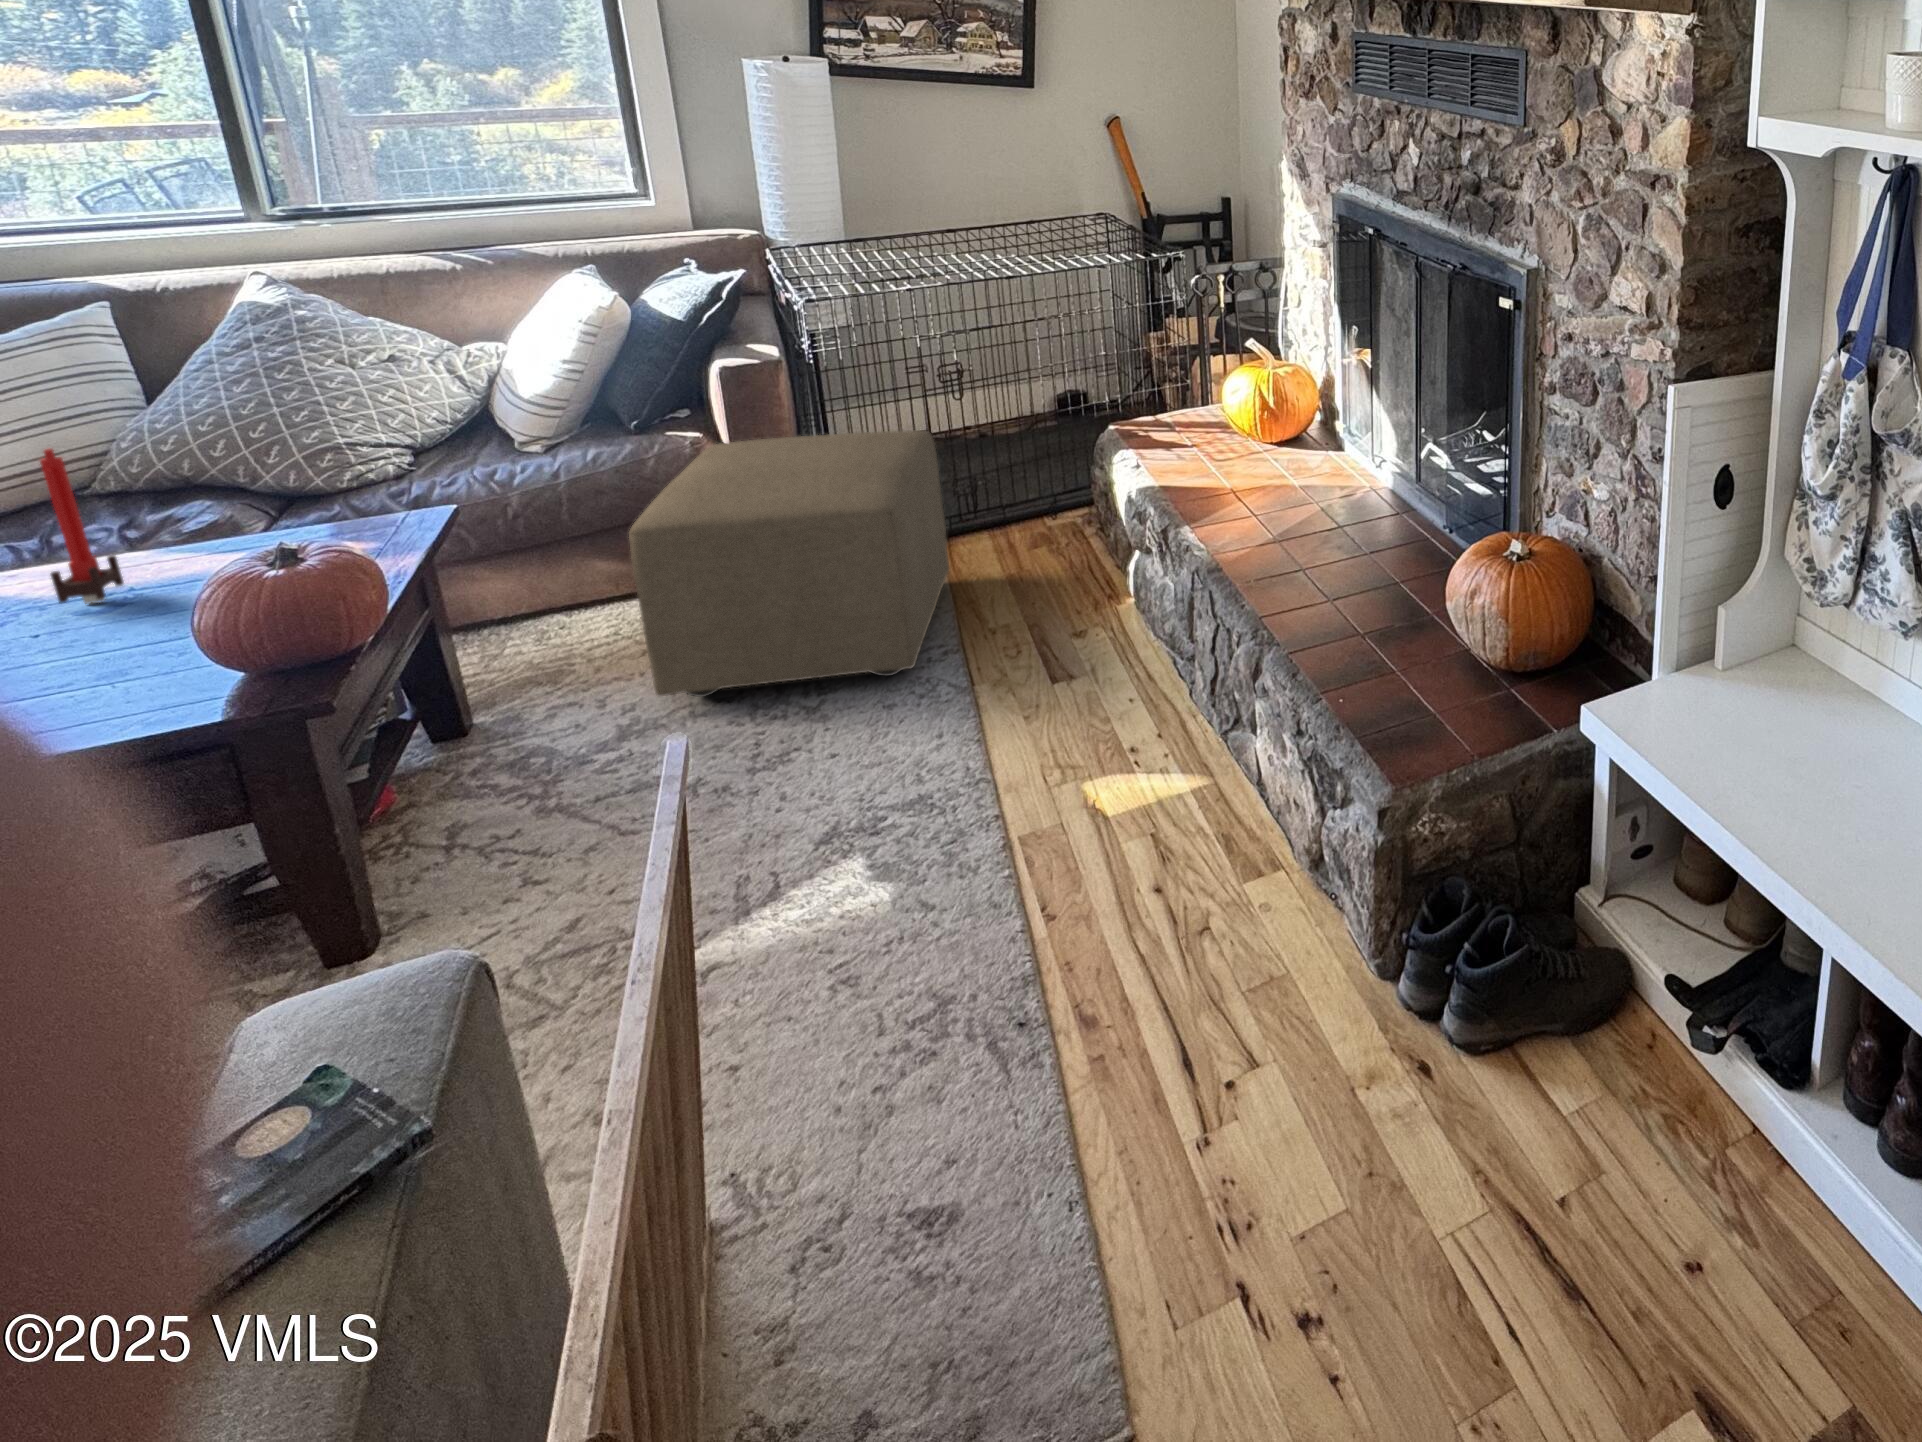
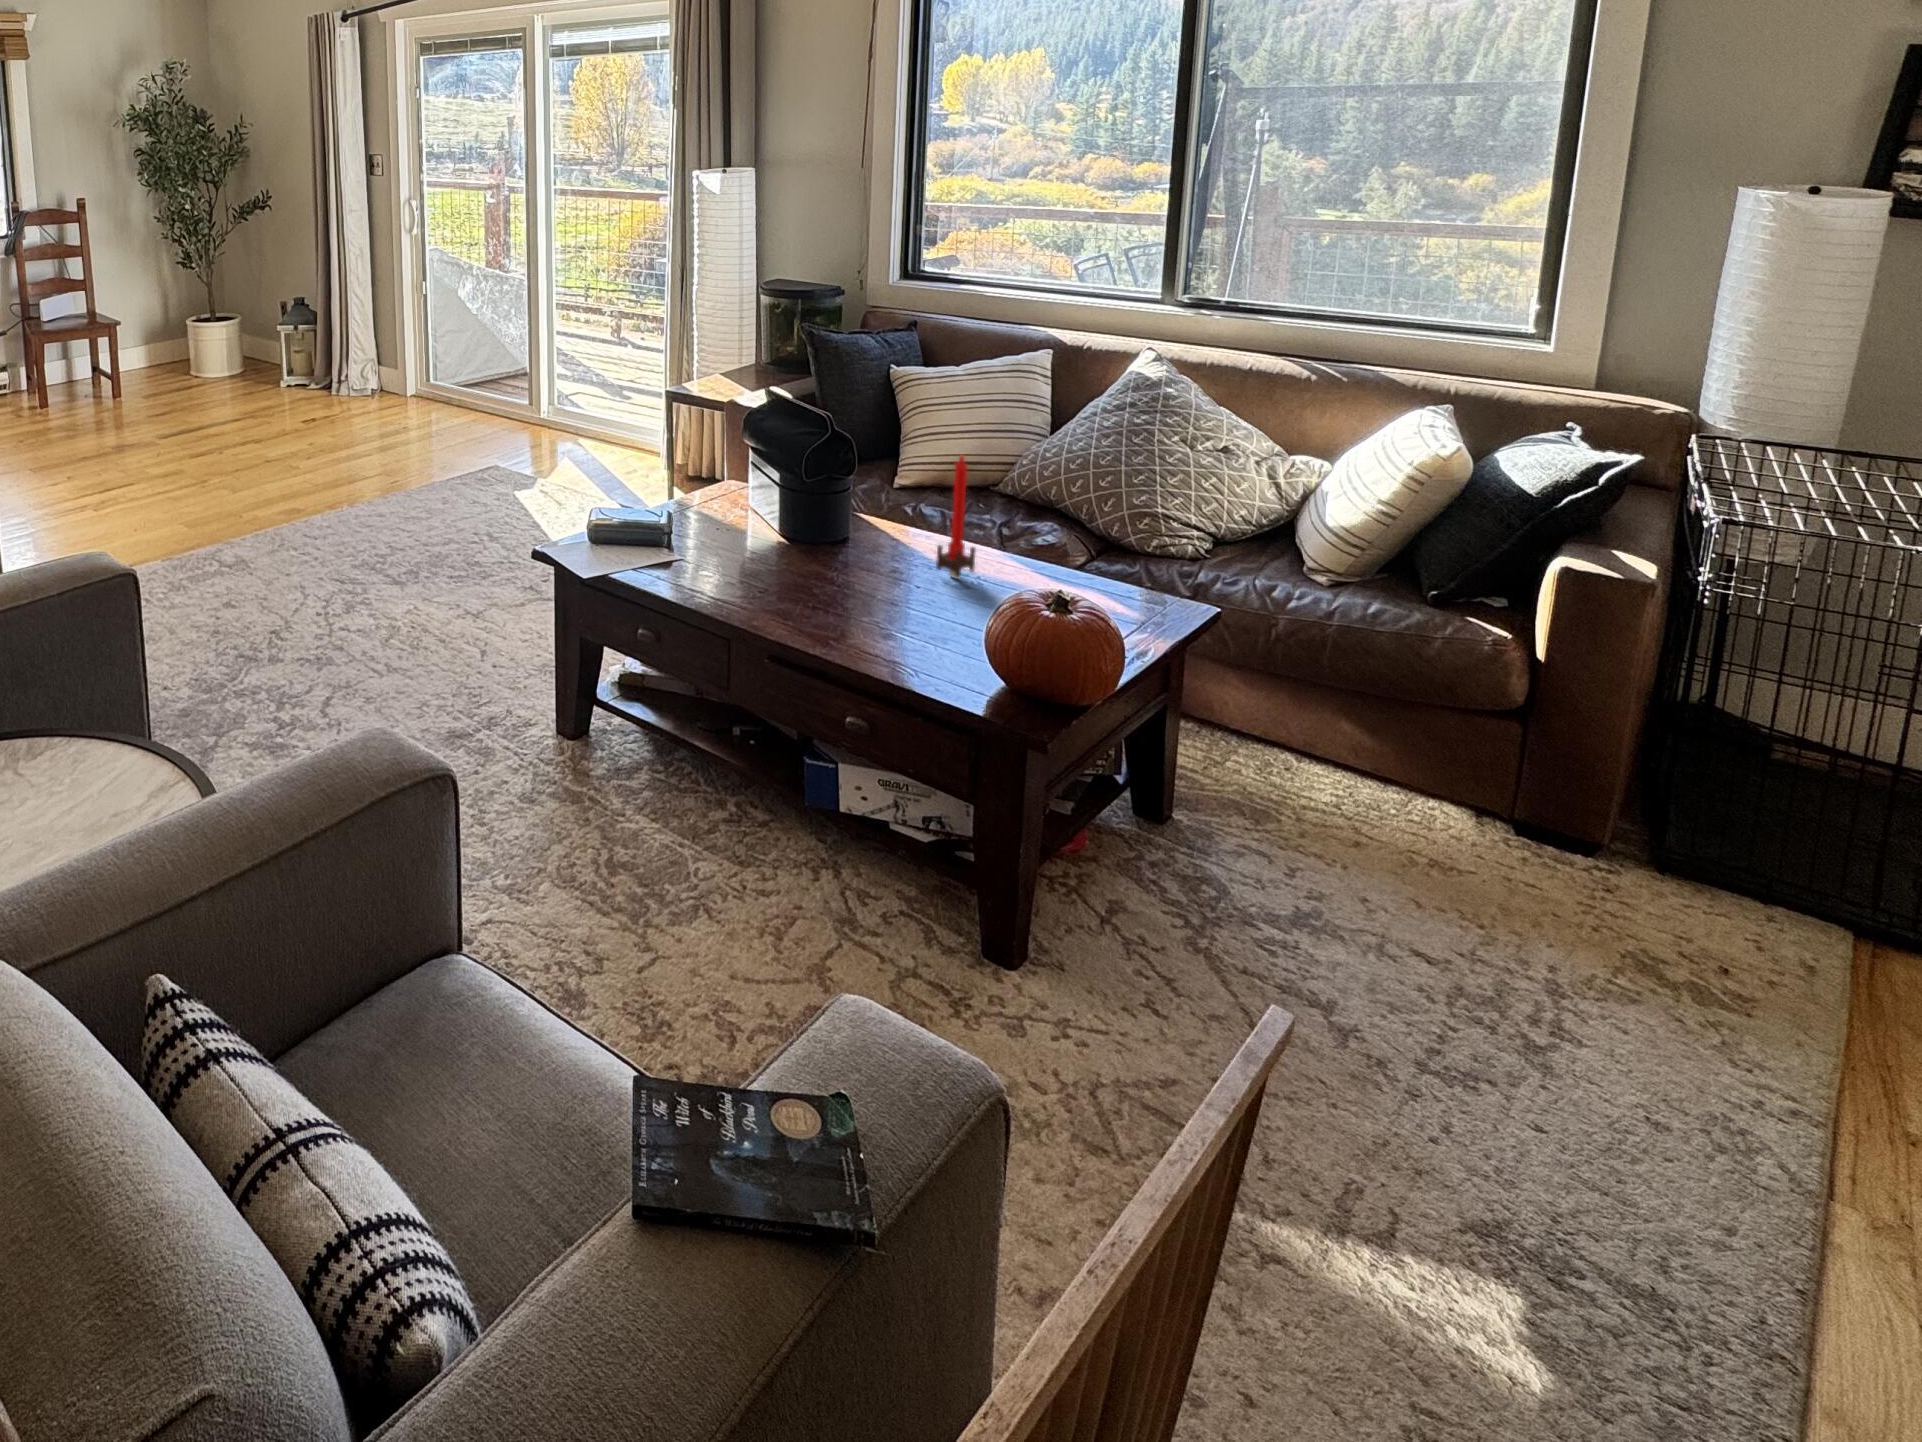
ottoman: present [629,430,949,697] -> none [1347,655,1894,1096]

